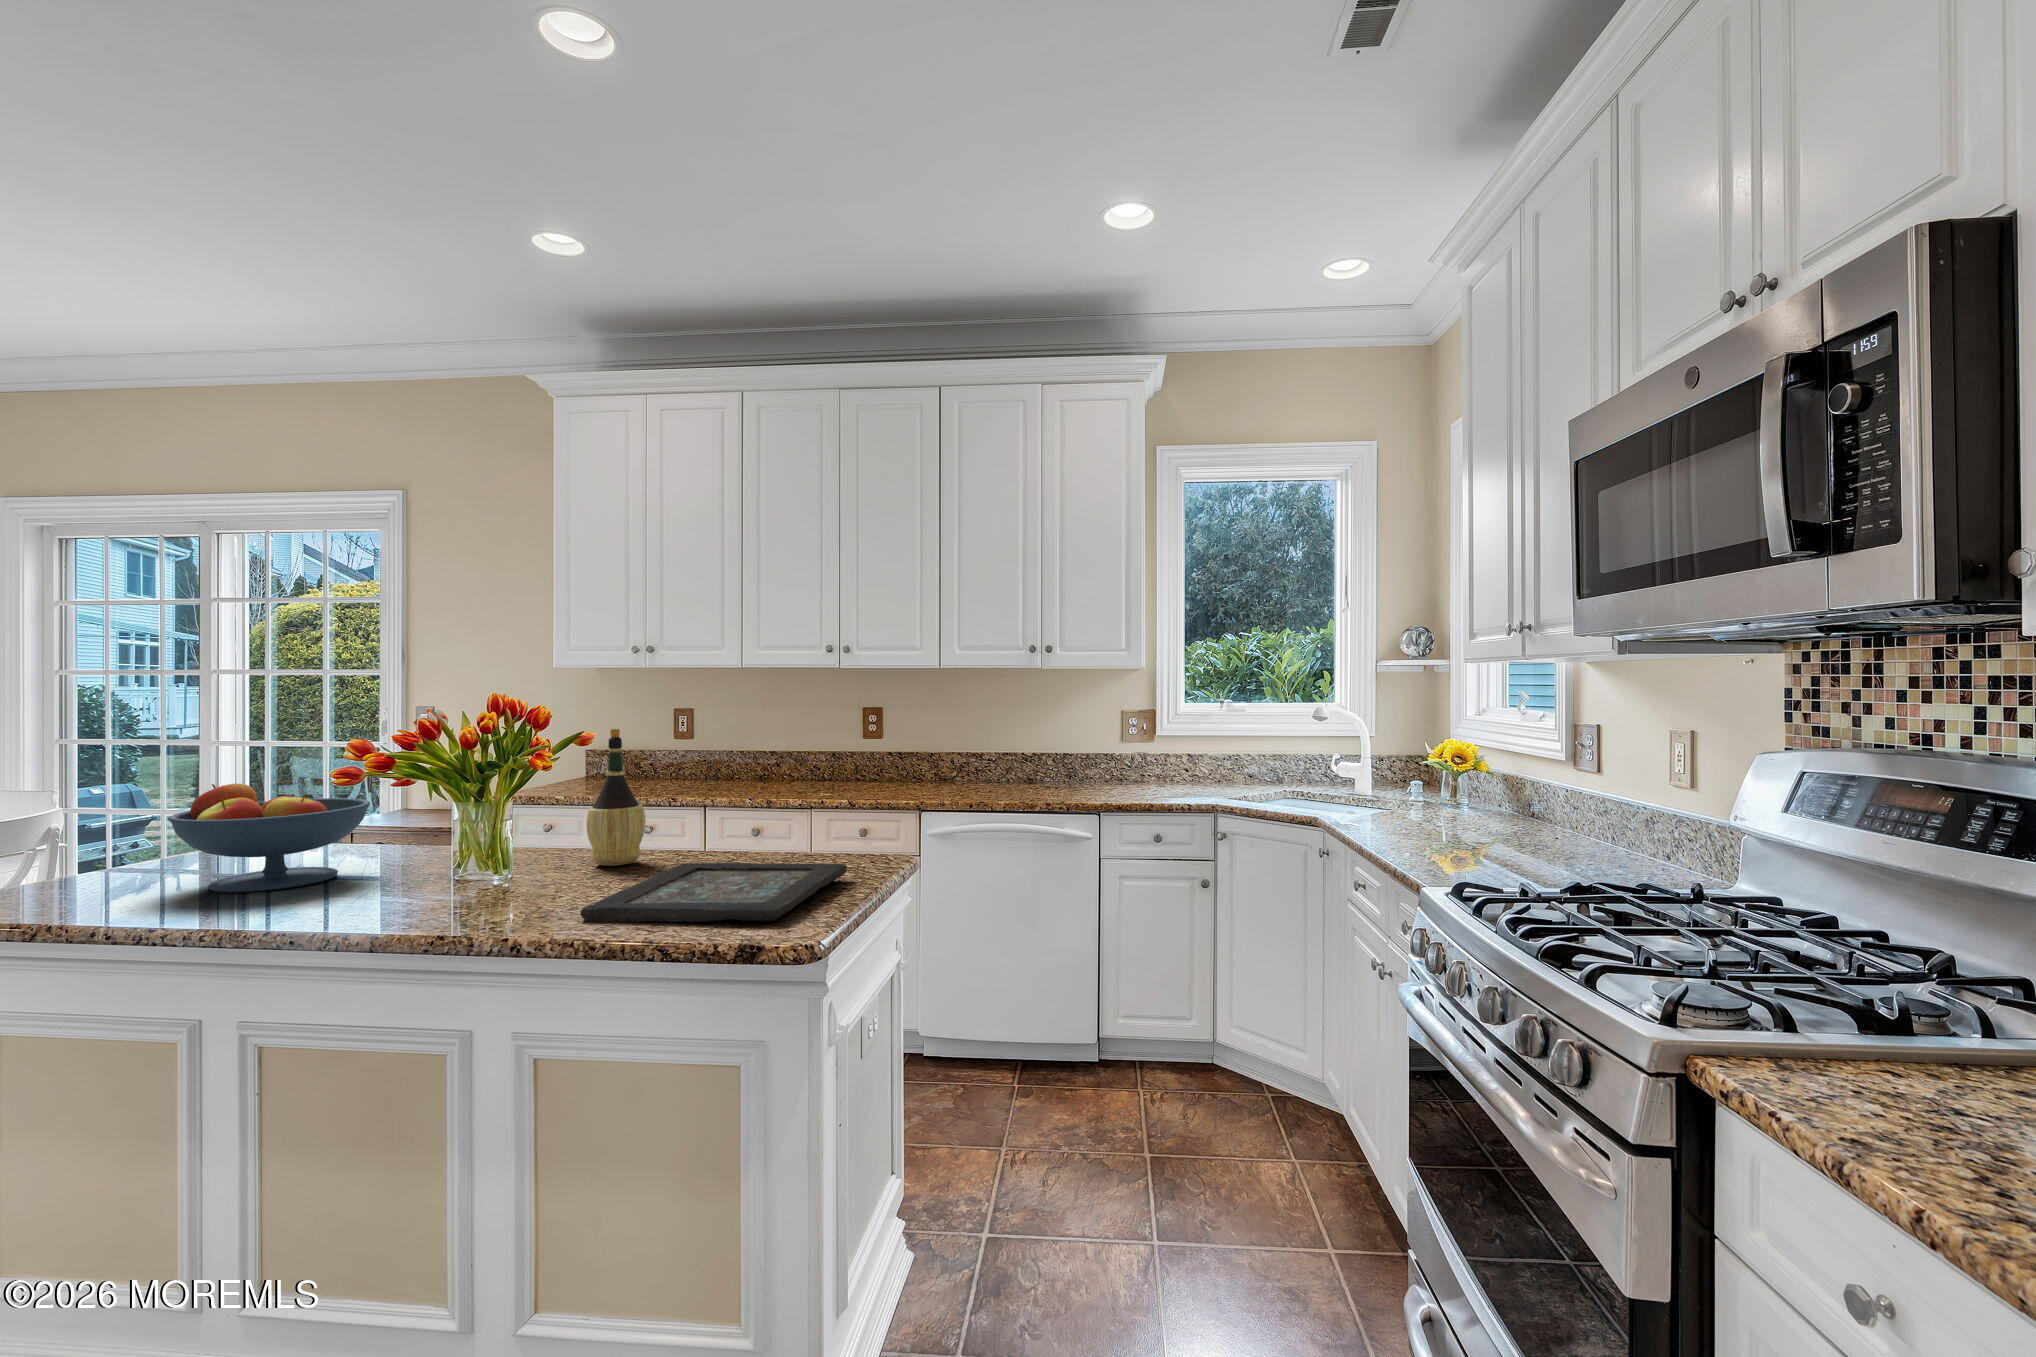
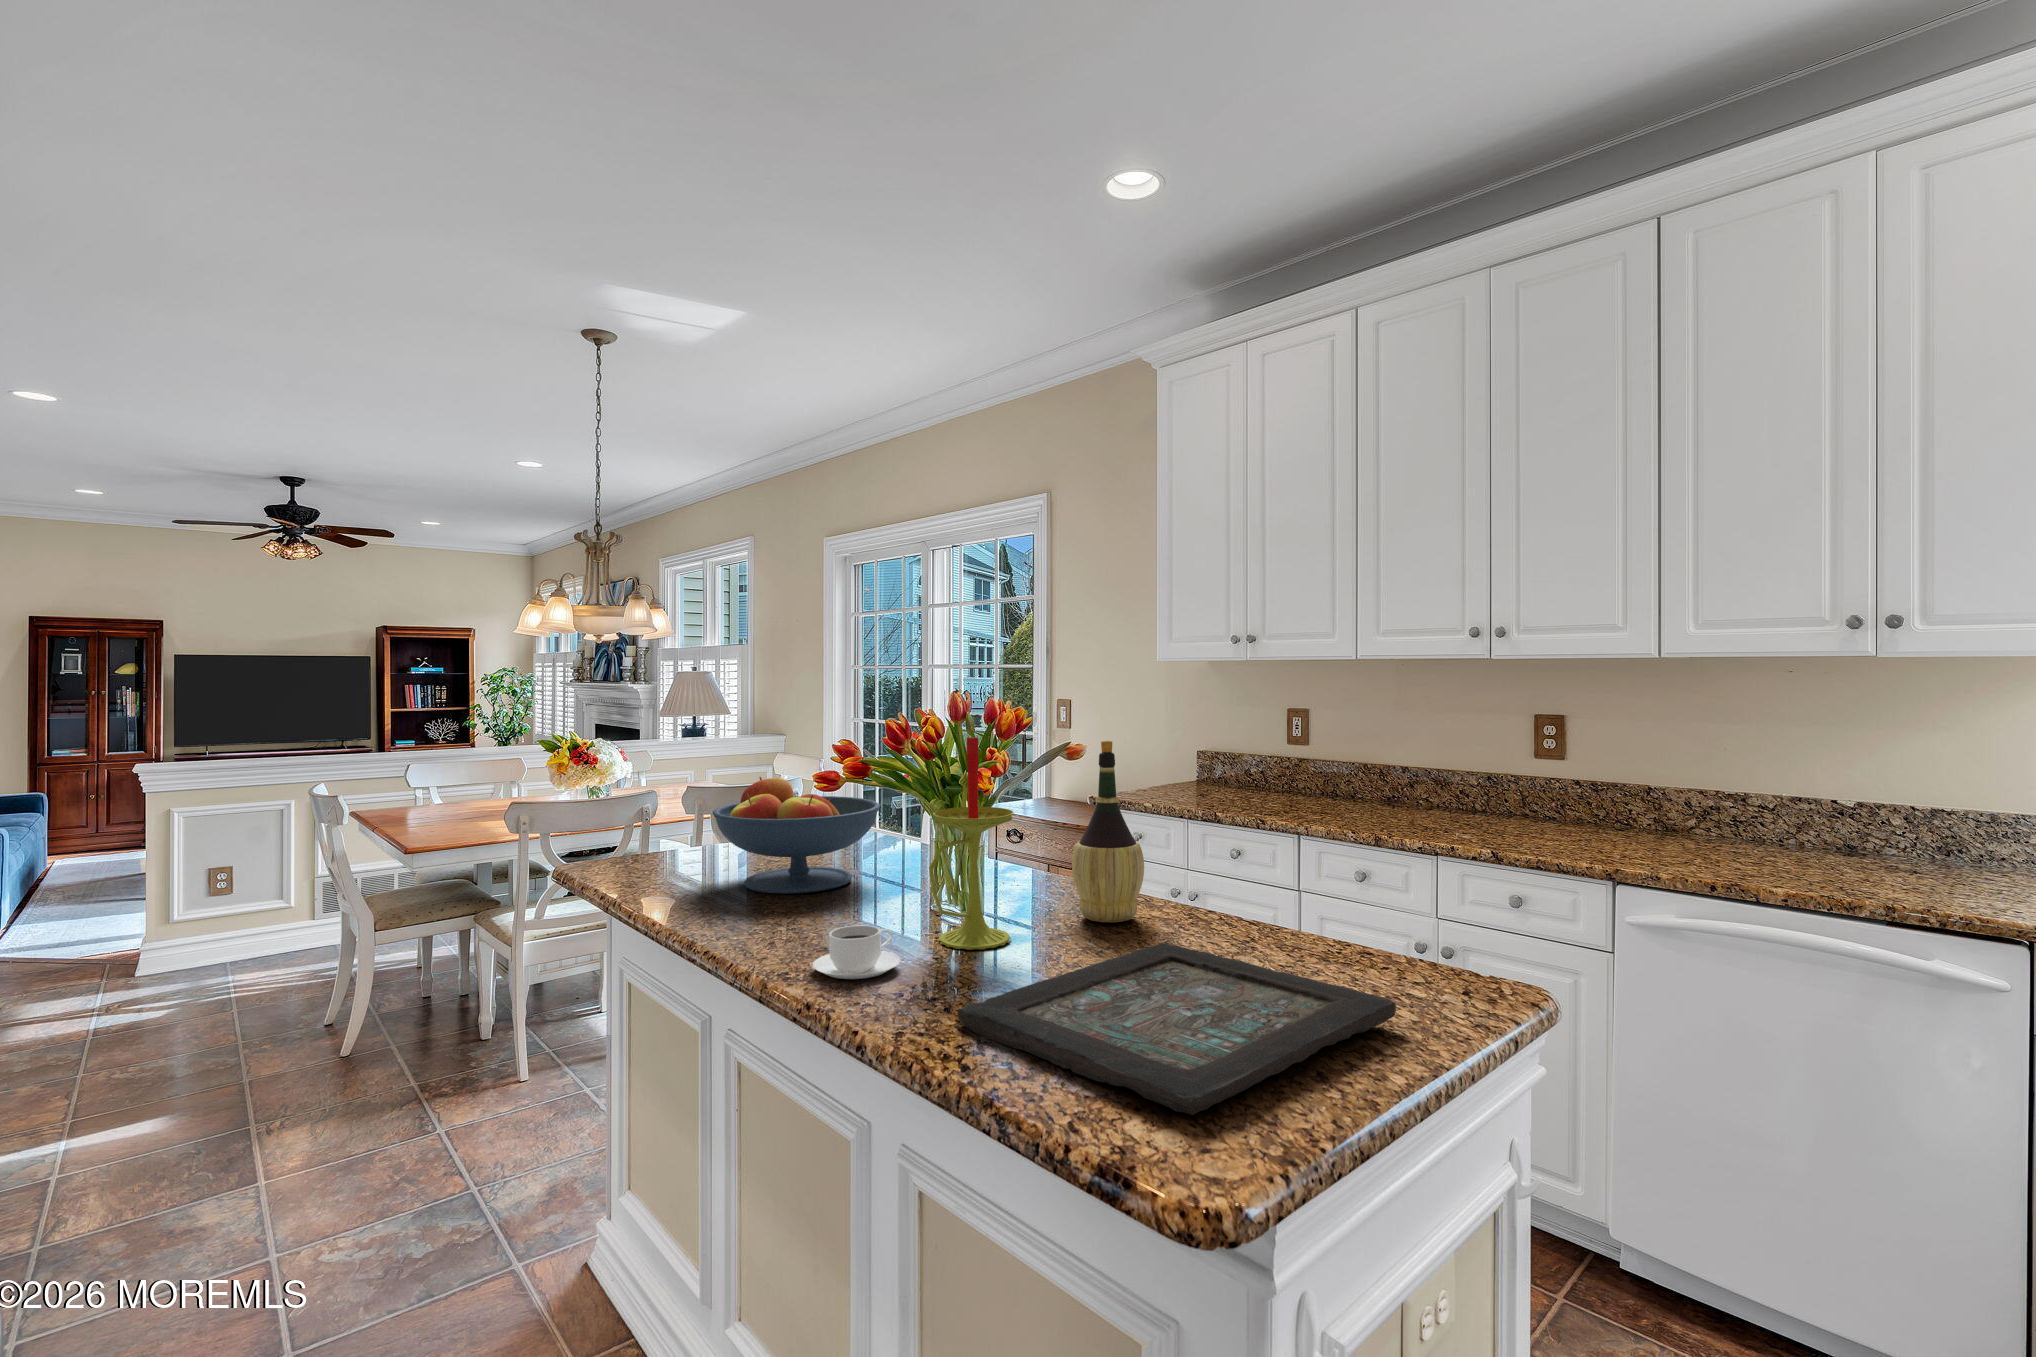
candle: none [487,723,559,893] -> present [929,737,1014,950]
coffee cup: none [409,879,490,919] -> present [813,925,900,979]

